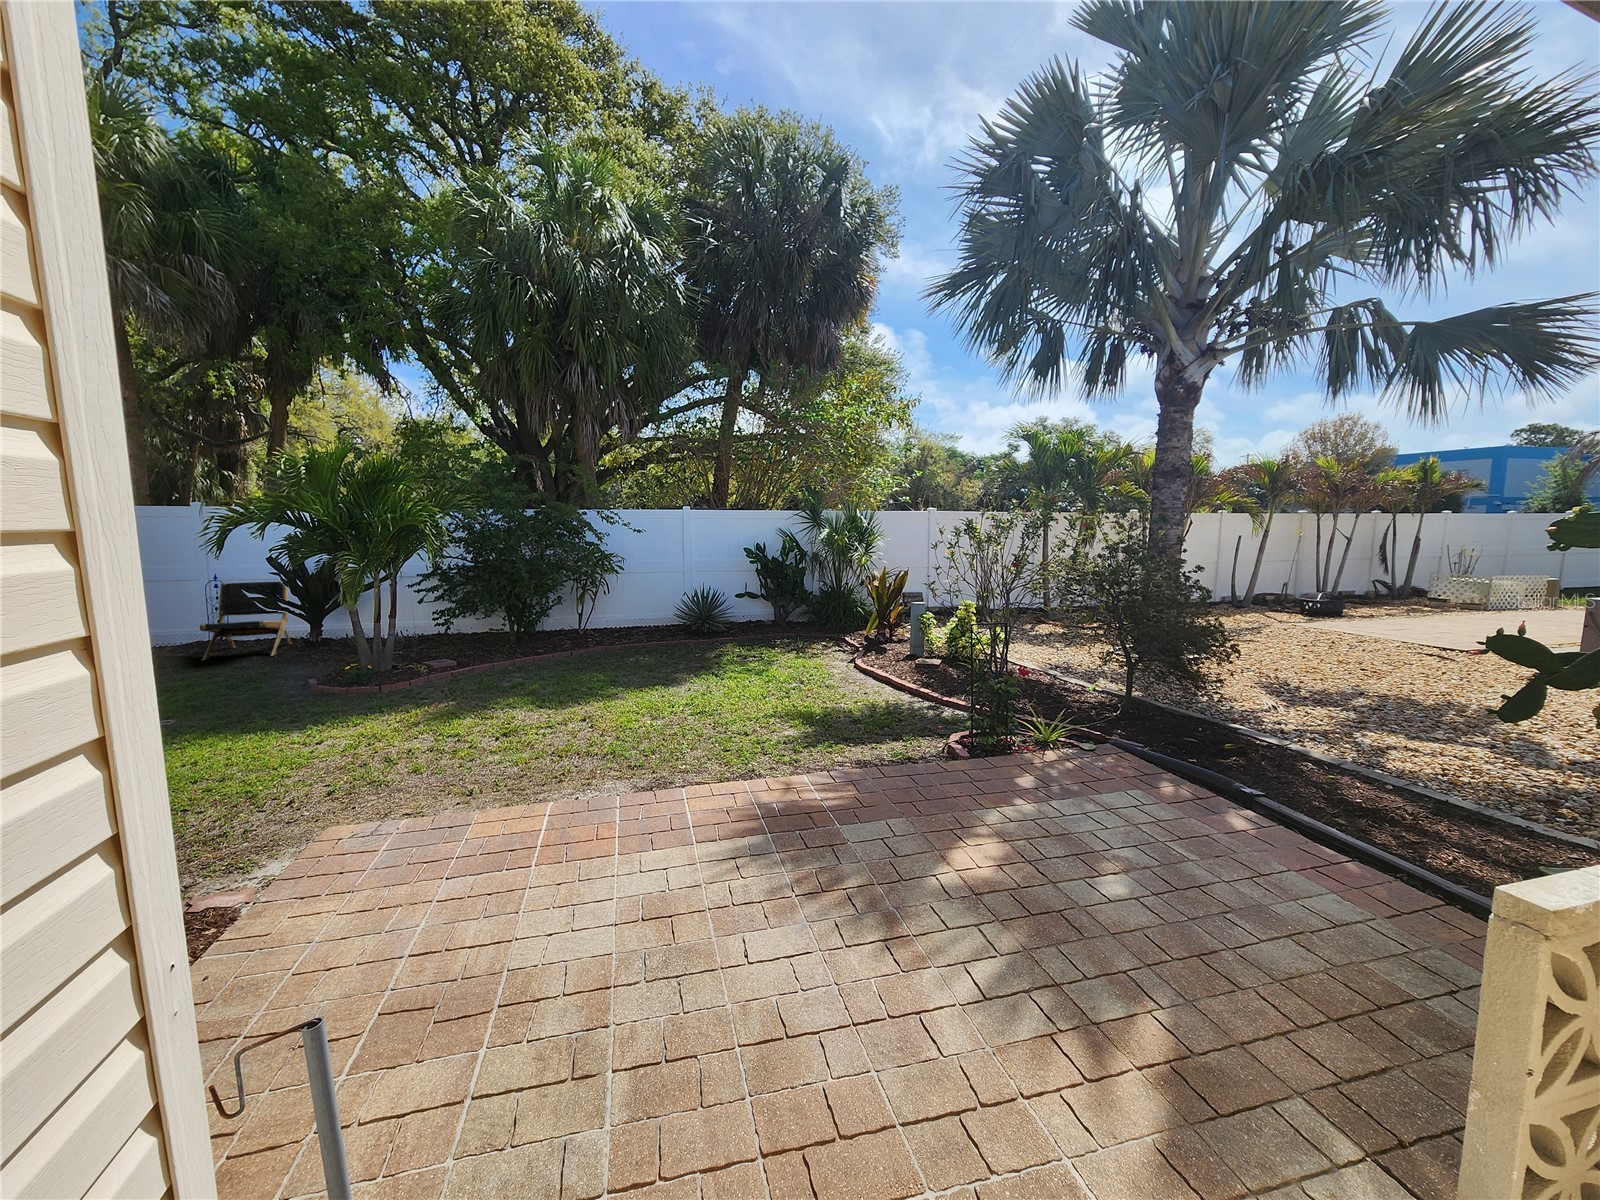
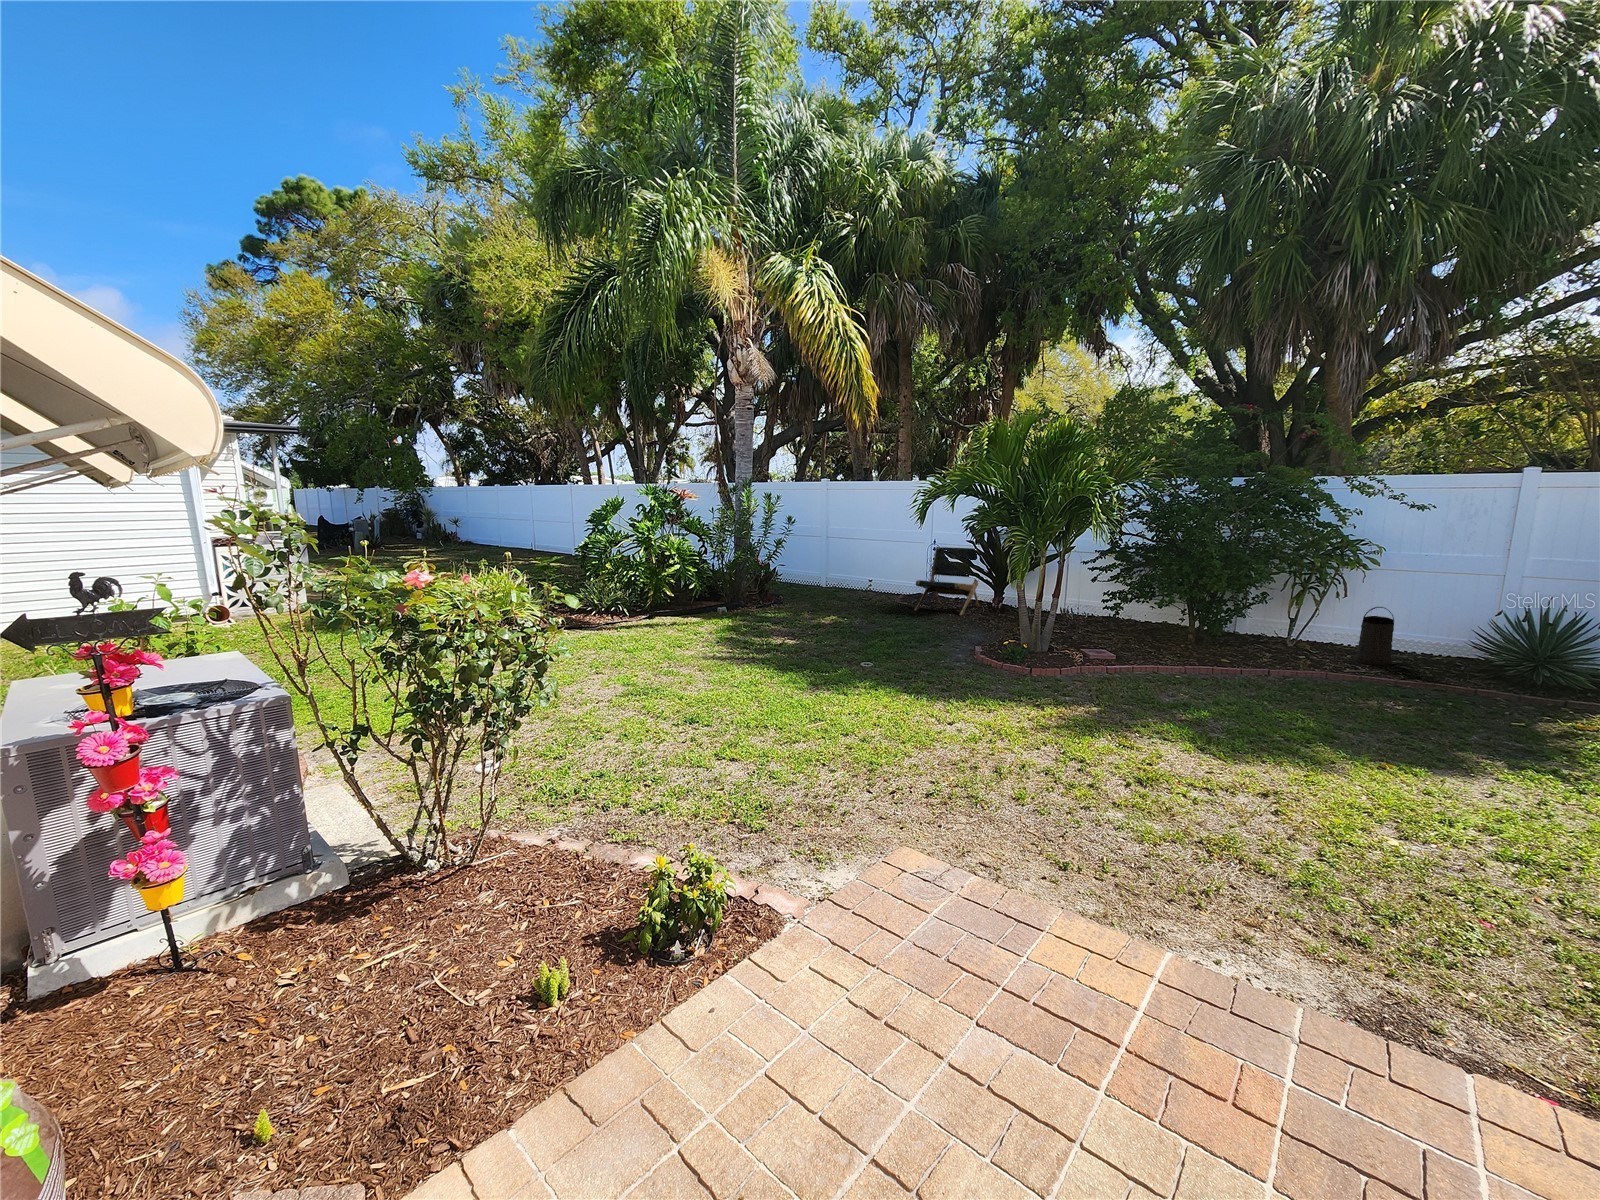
watering can: none [619,598,639,638] -> present [1354,607,1394,666]

